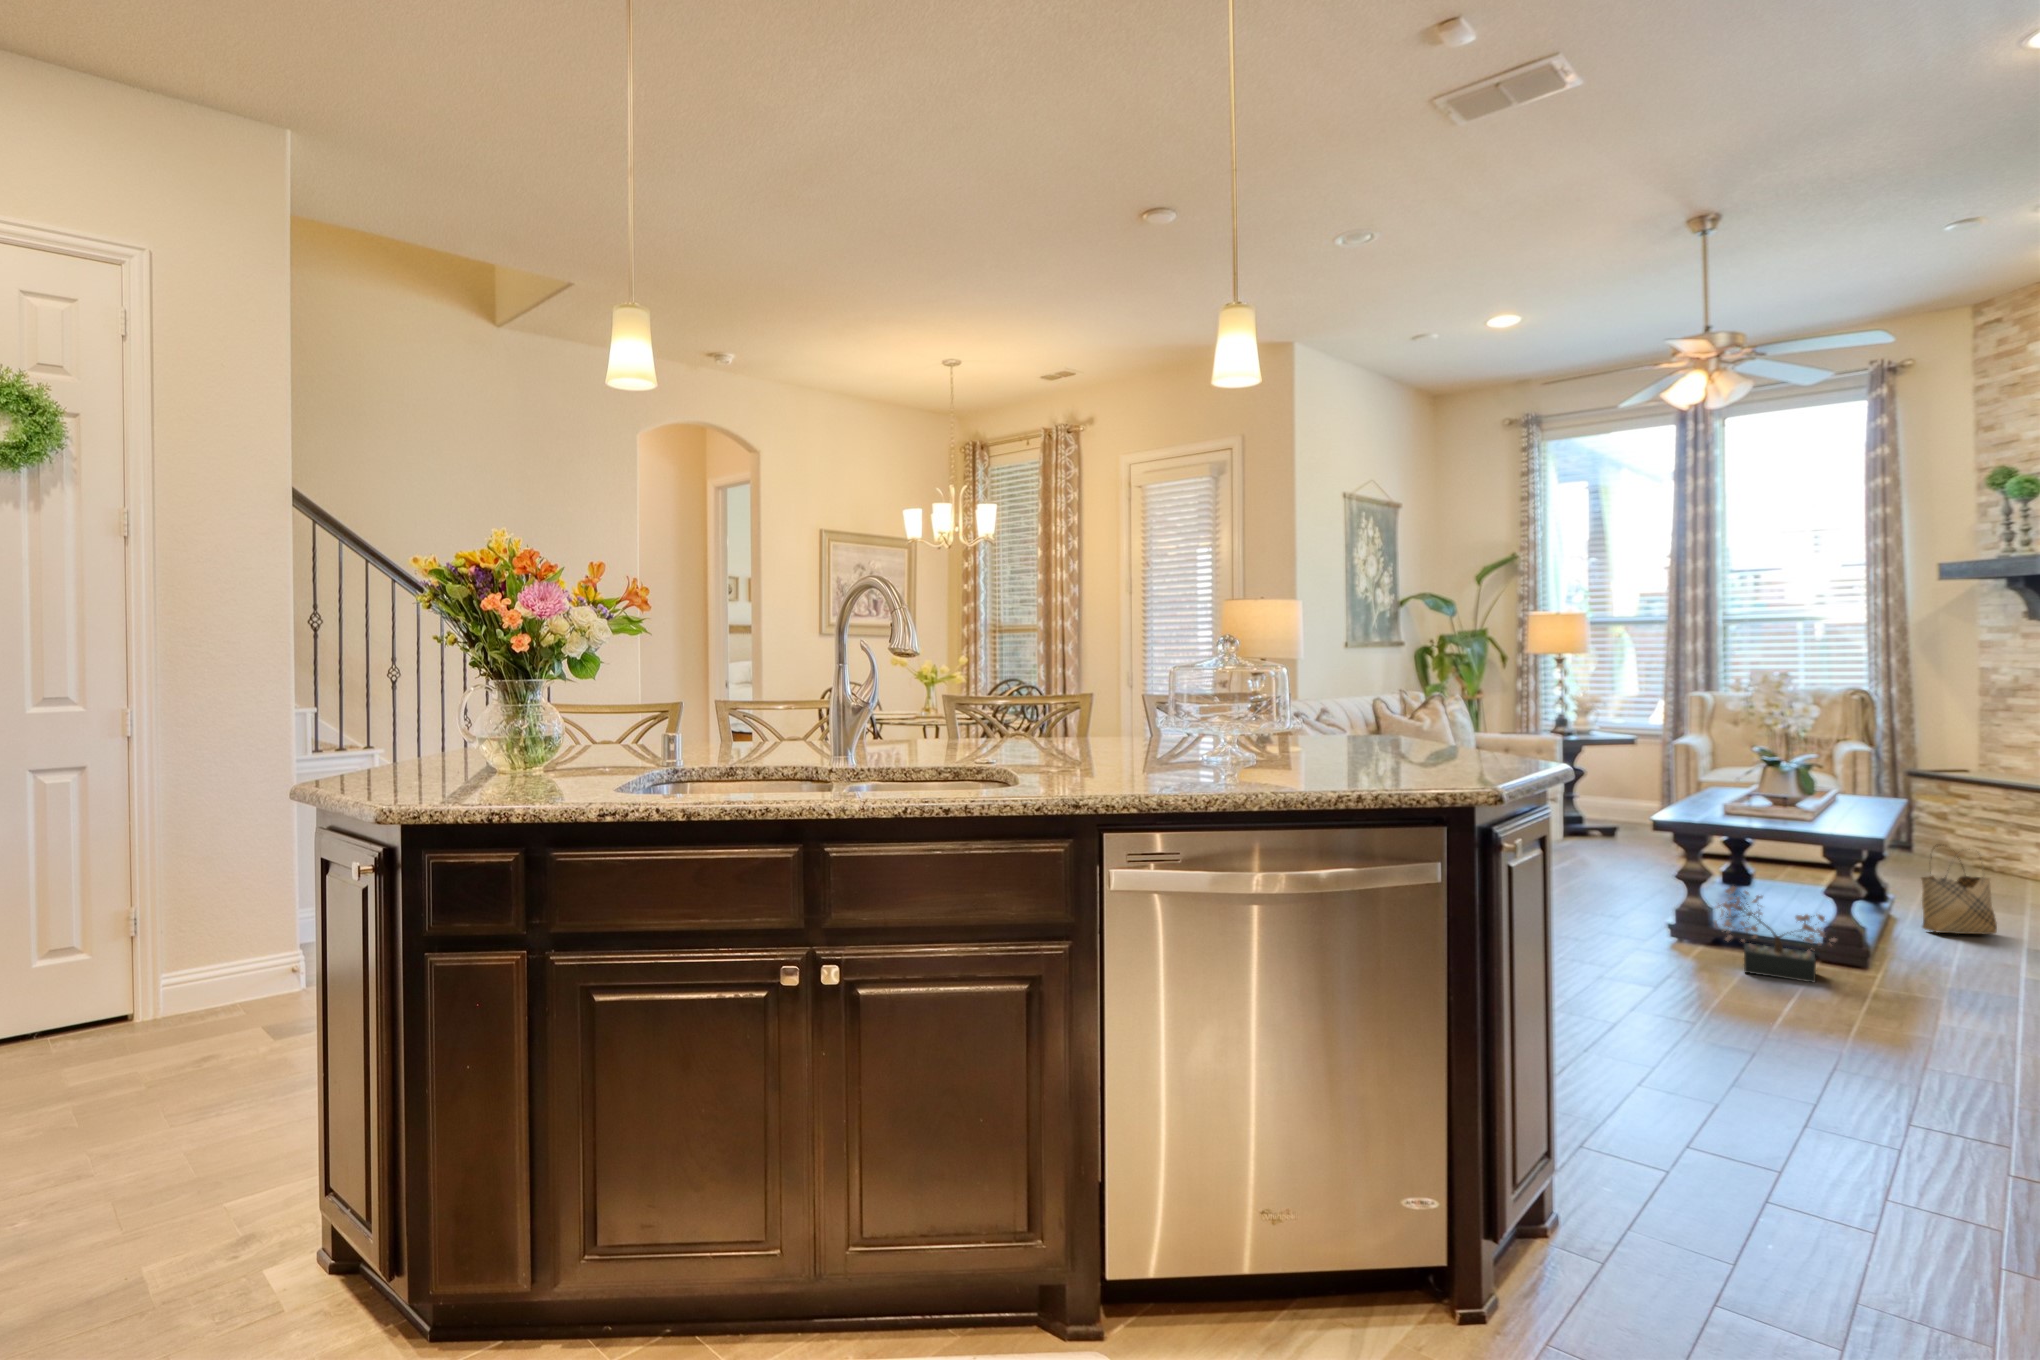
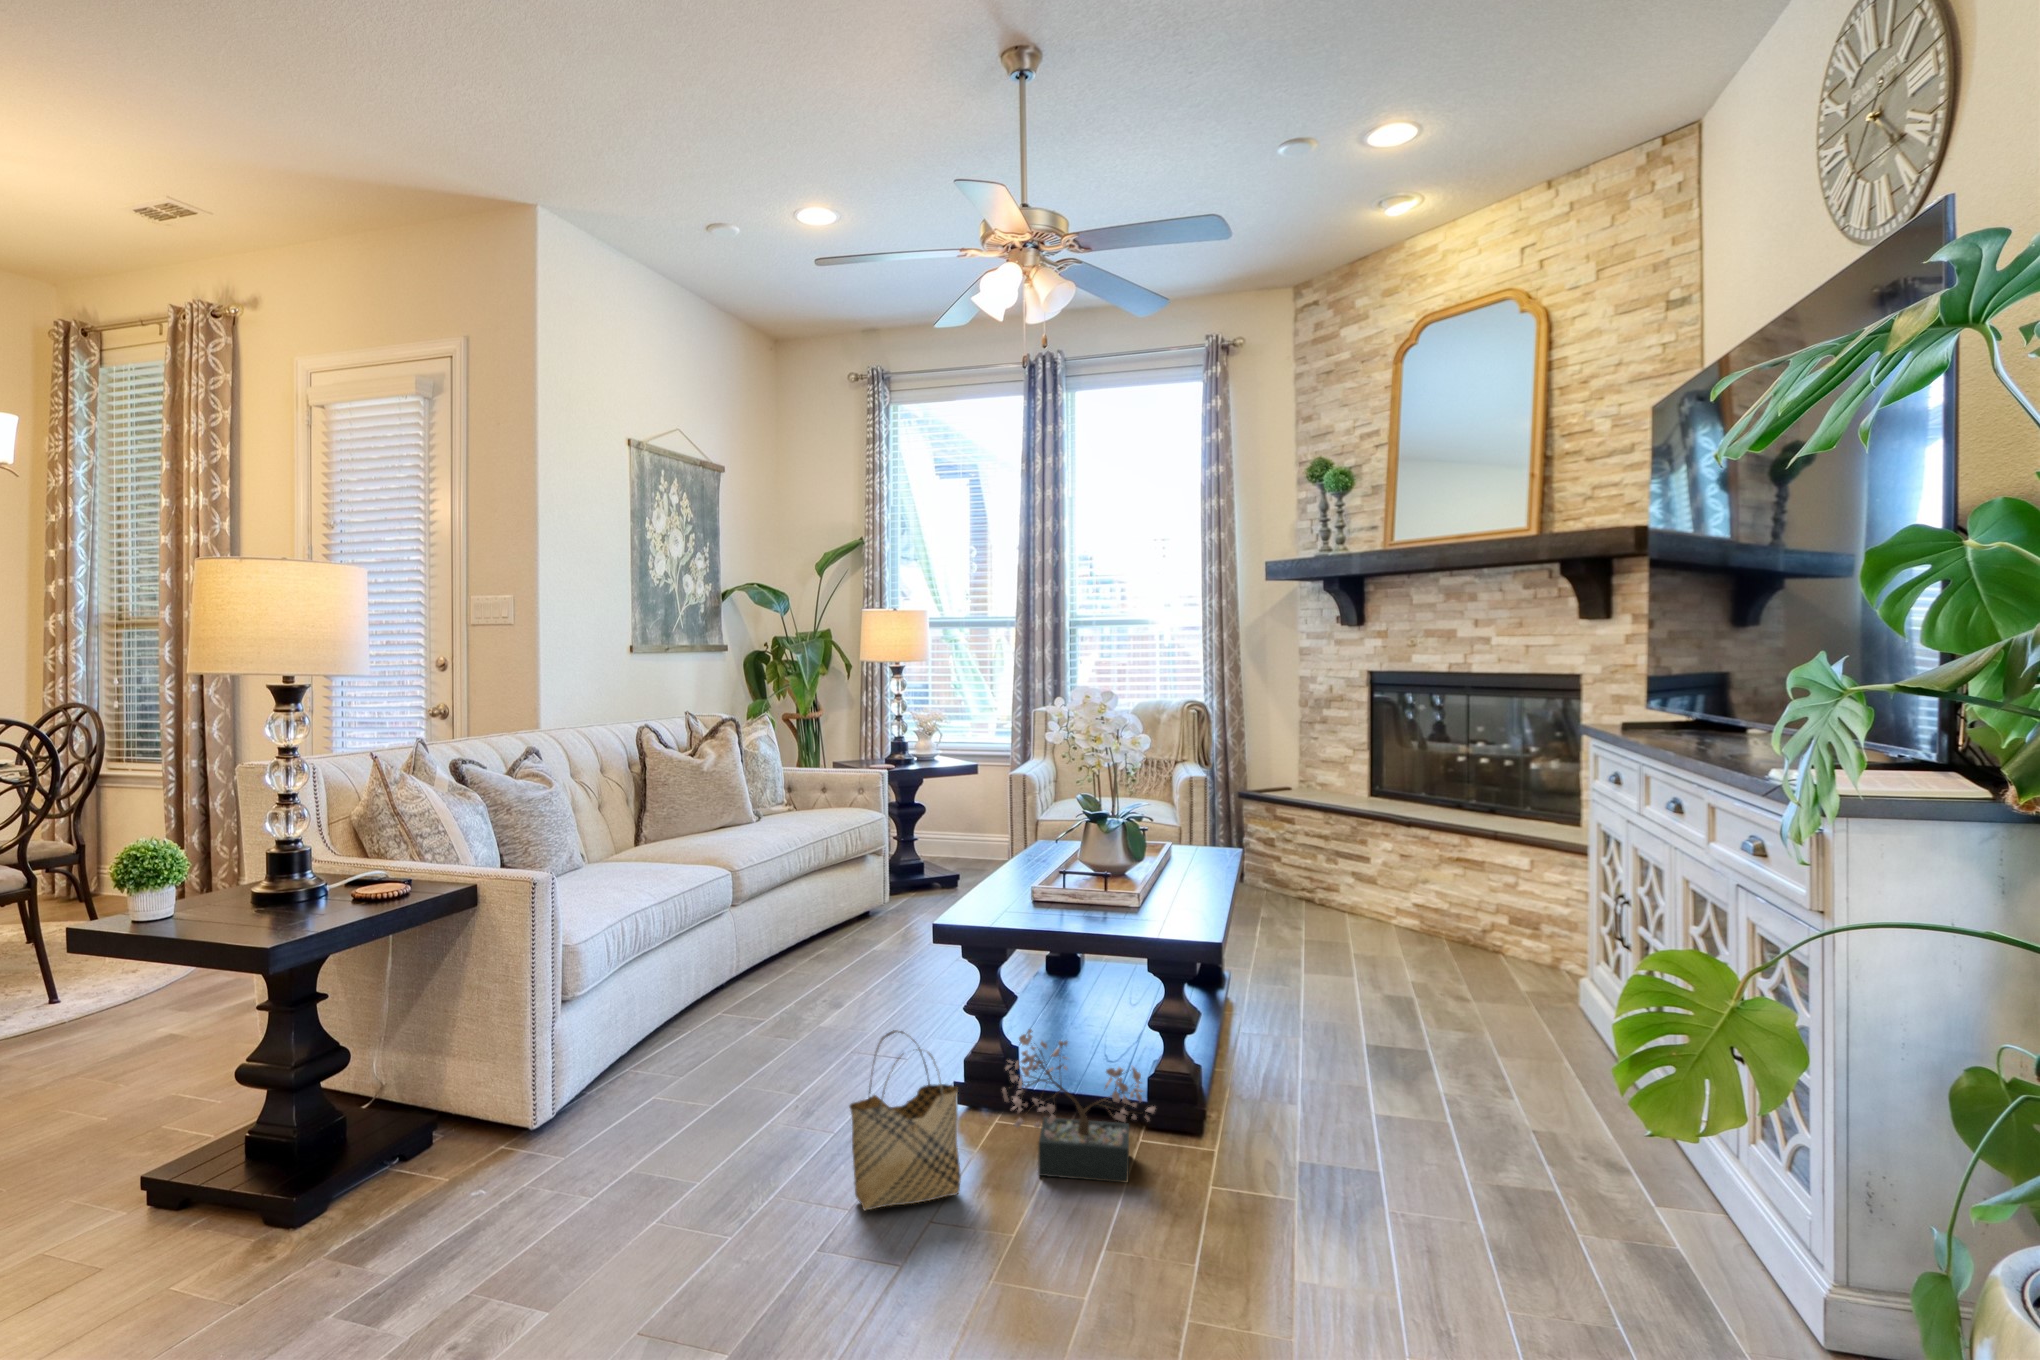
woven basket: present [1921,845,1997,934] -> present [849,1030,961,1210]

